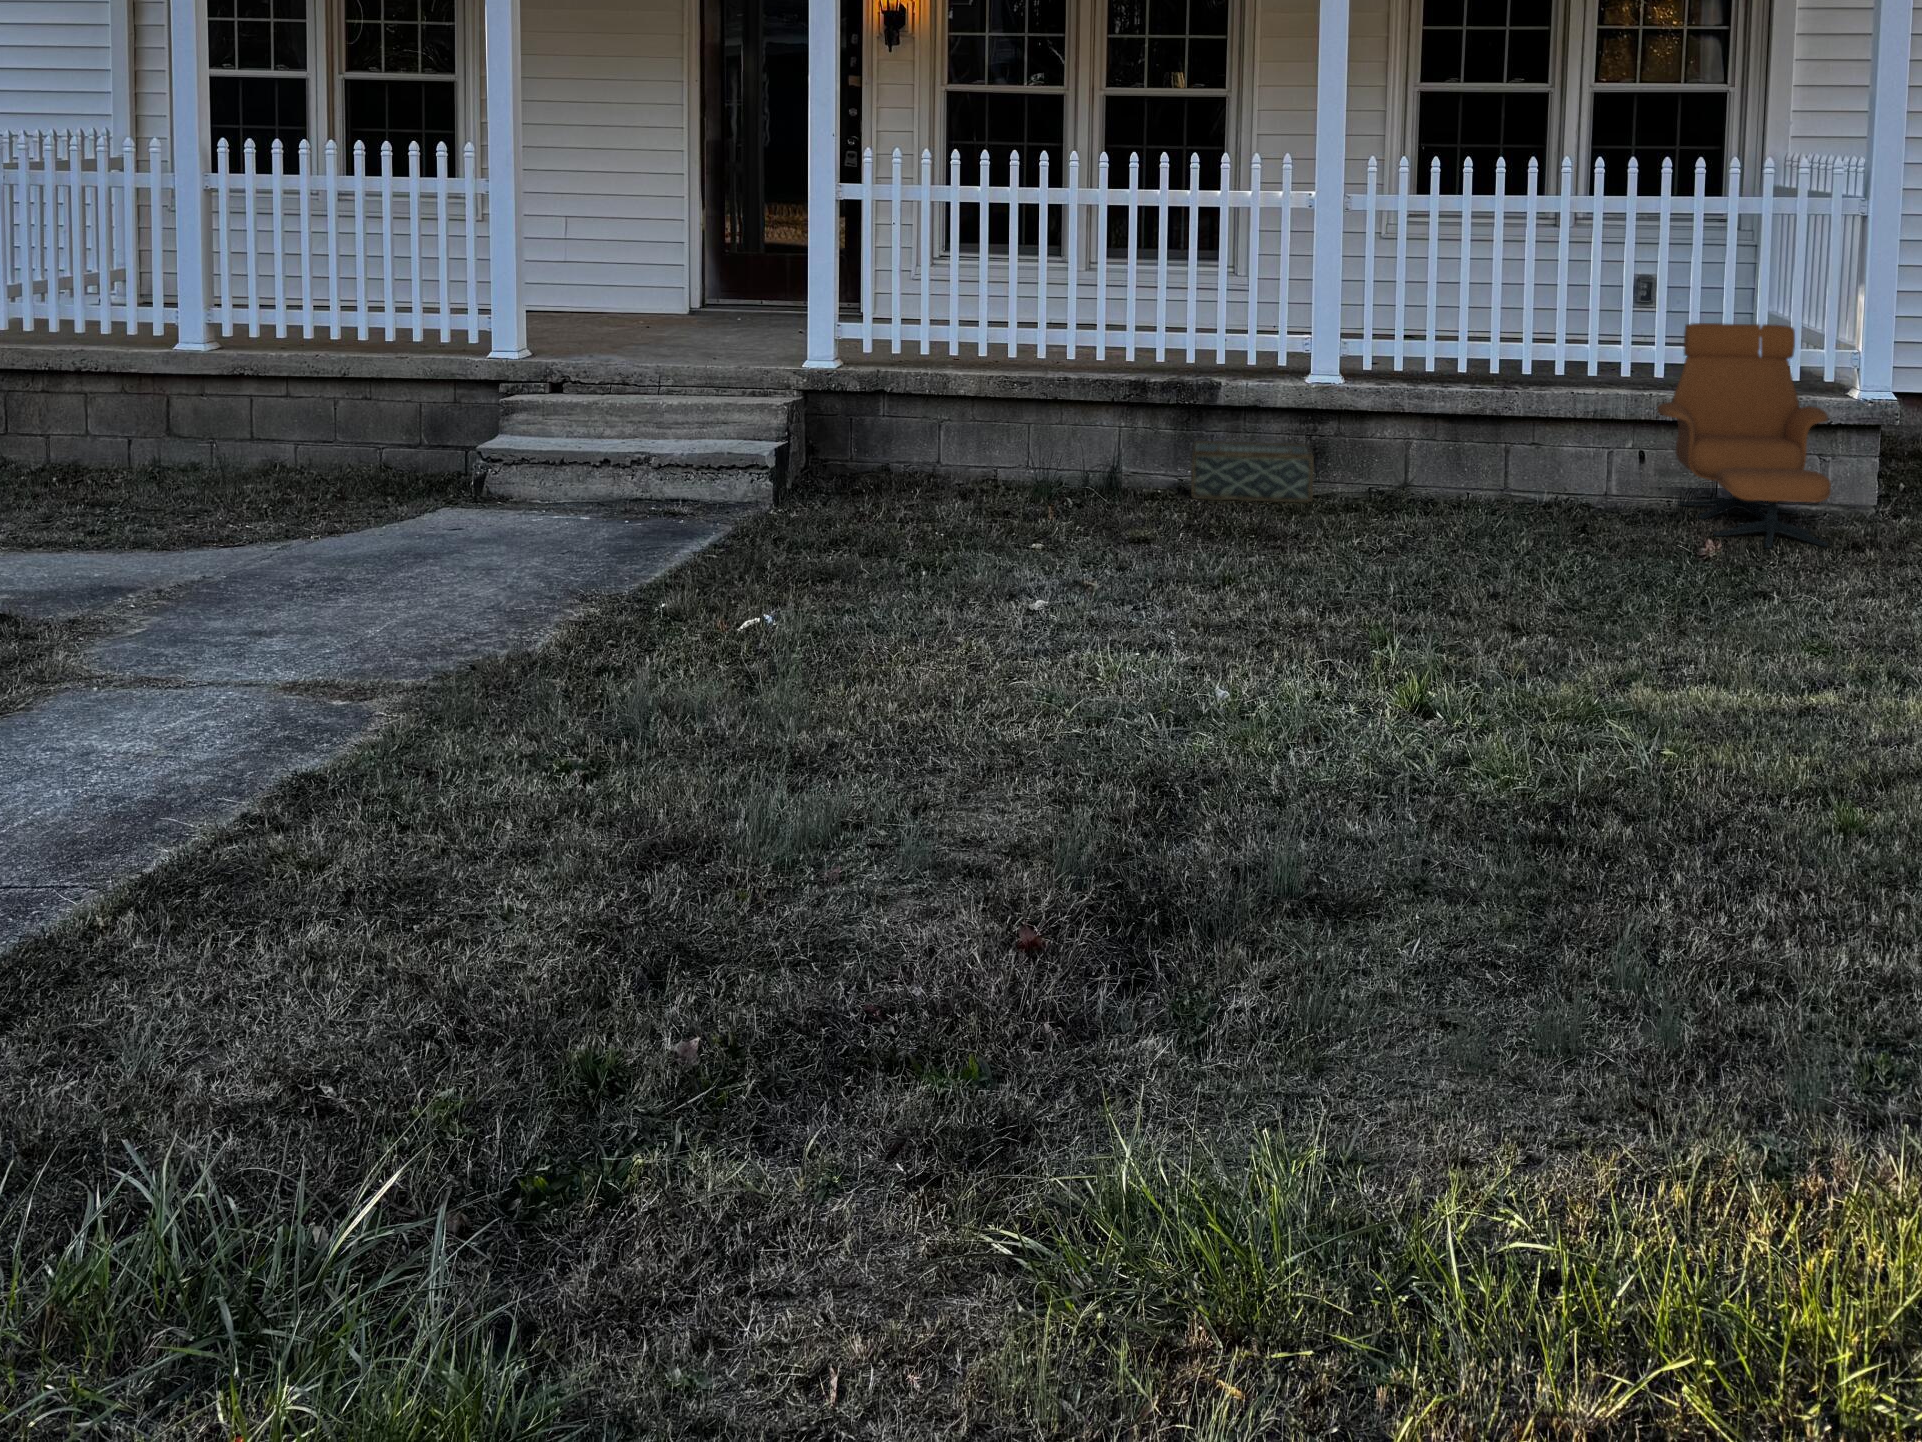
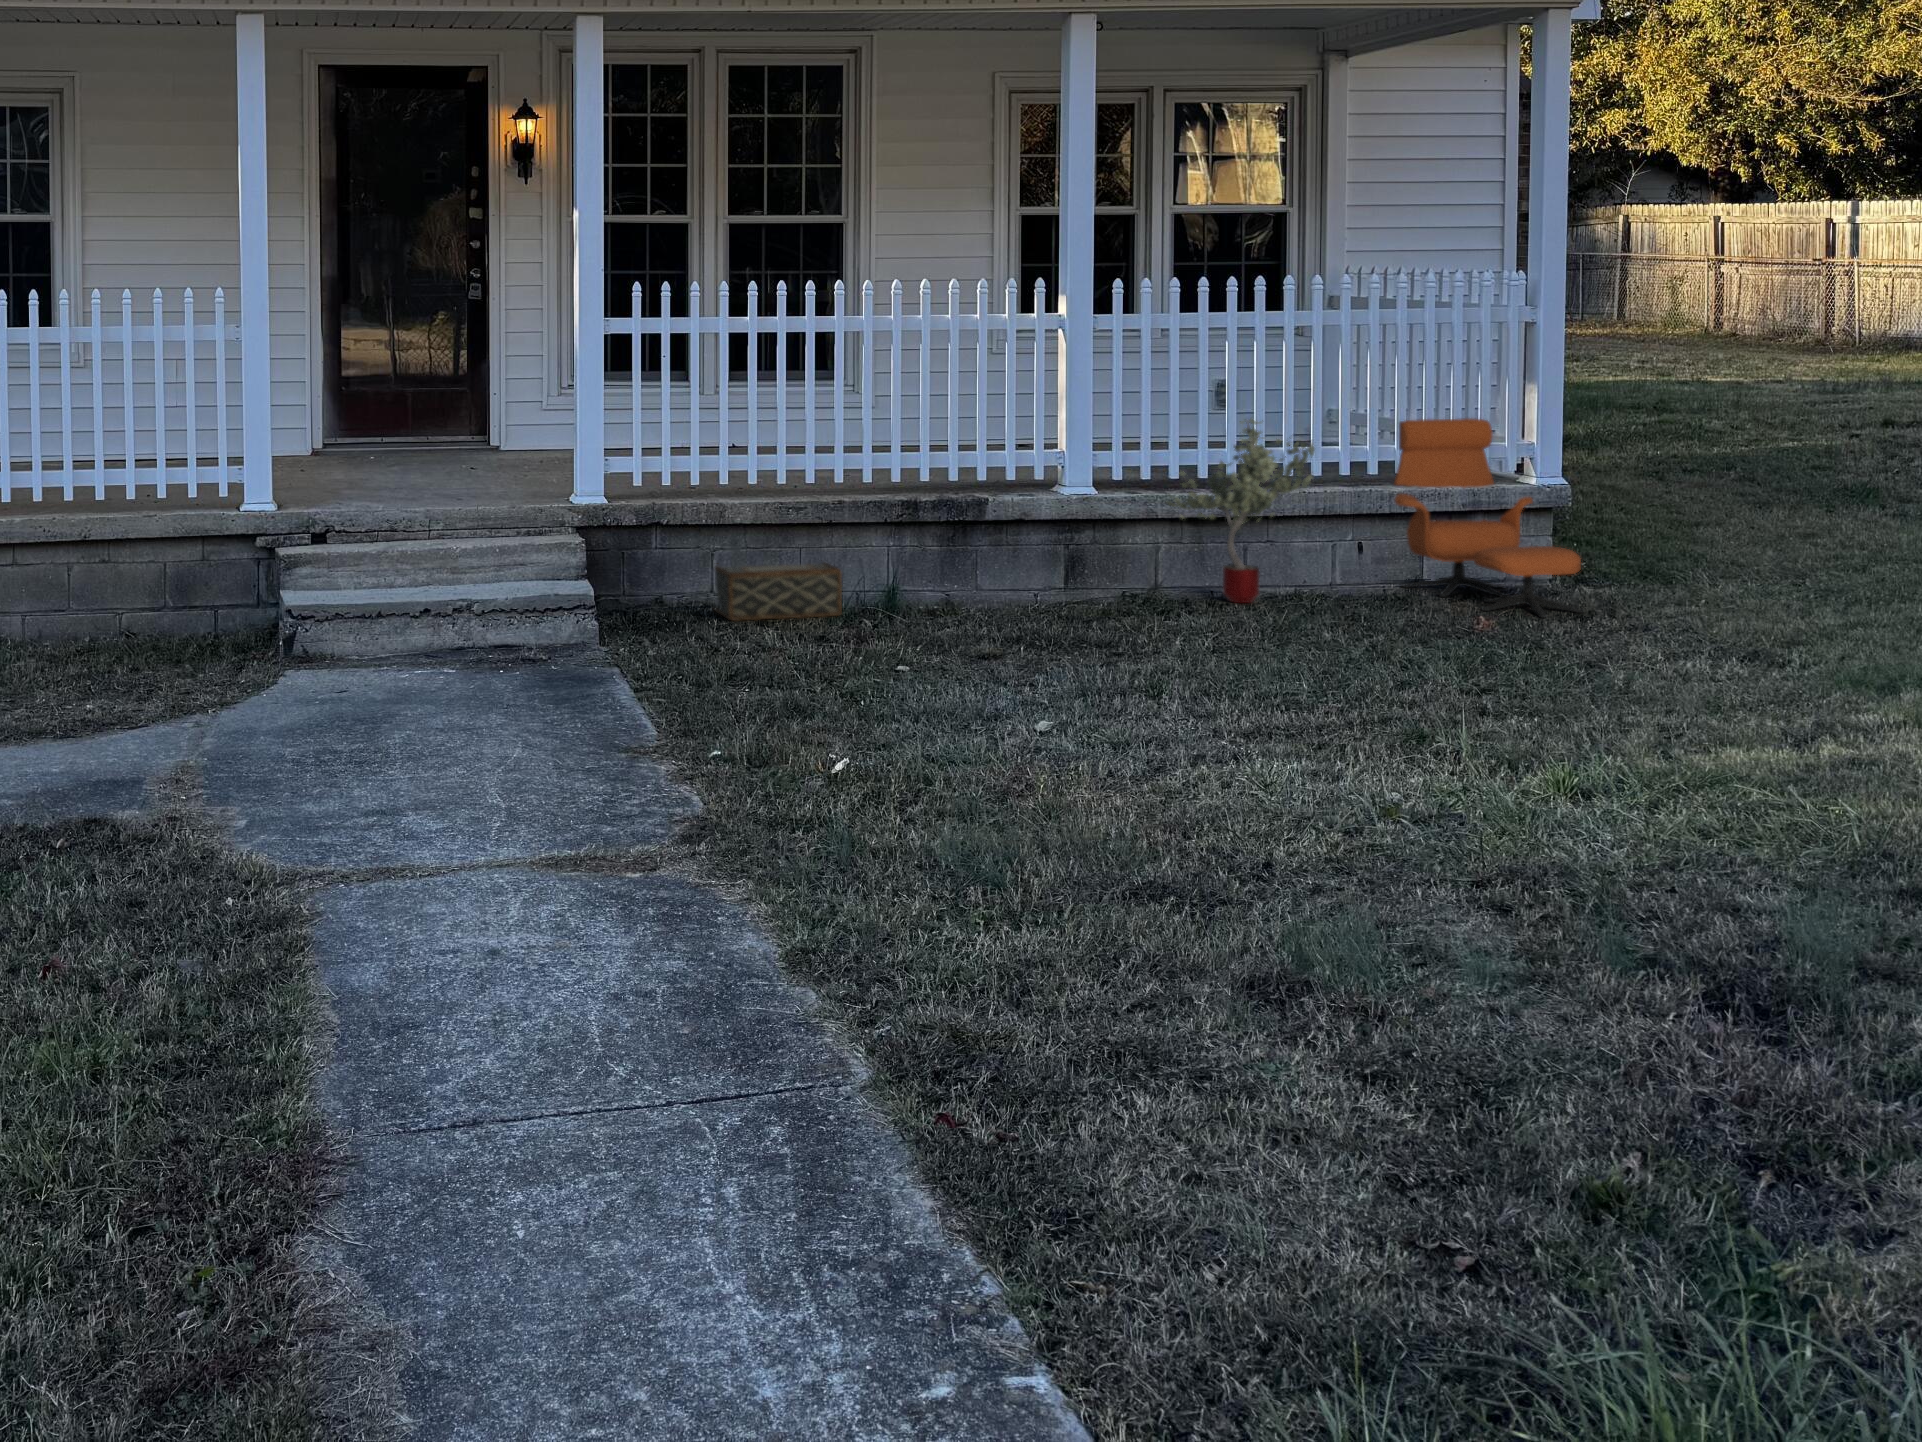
potted tree: none [1389,311,1559,509] -> present [1167,419,1315,603]
woven basket: present [1191,441,1314,502] -> present [714,562,842,621]

